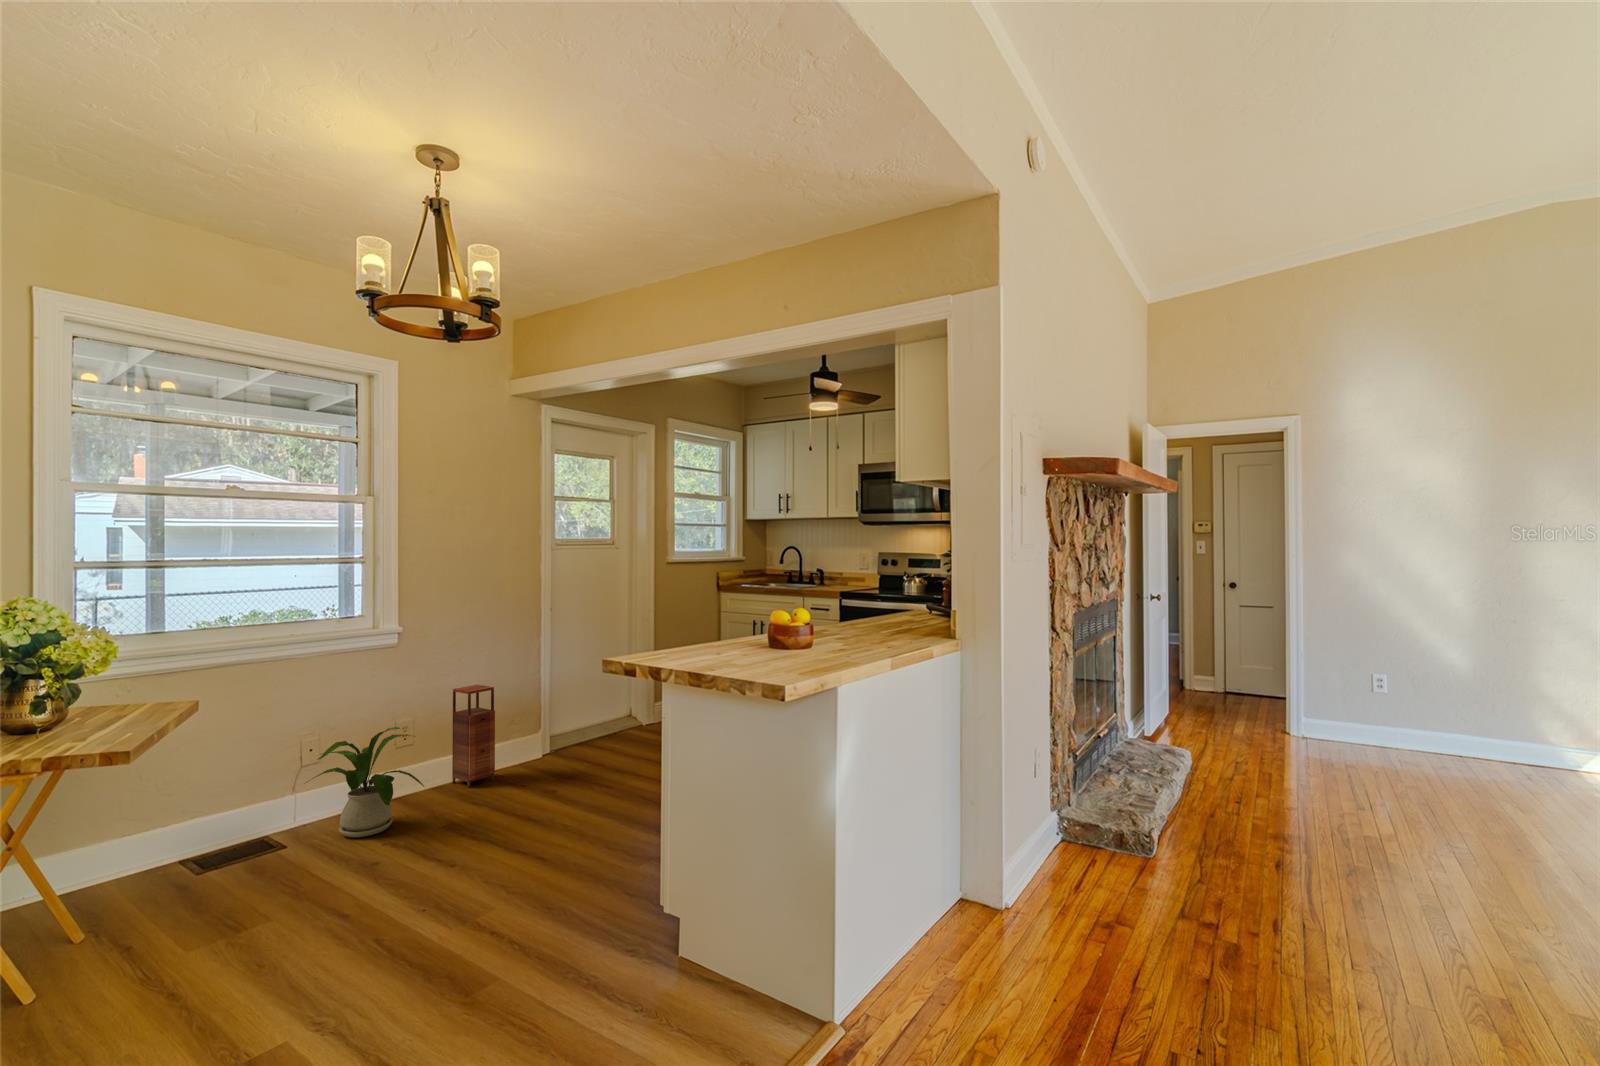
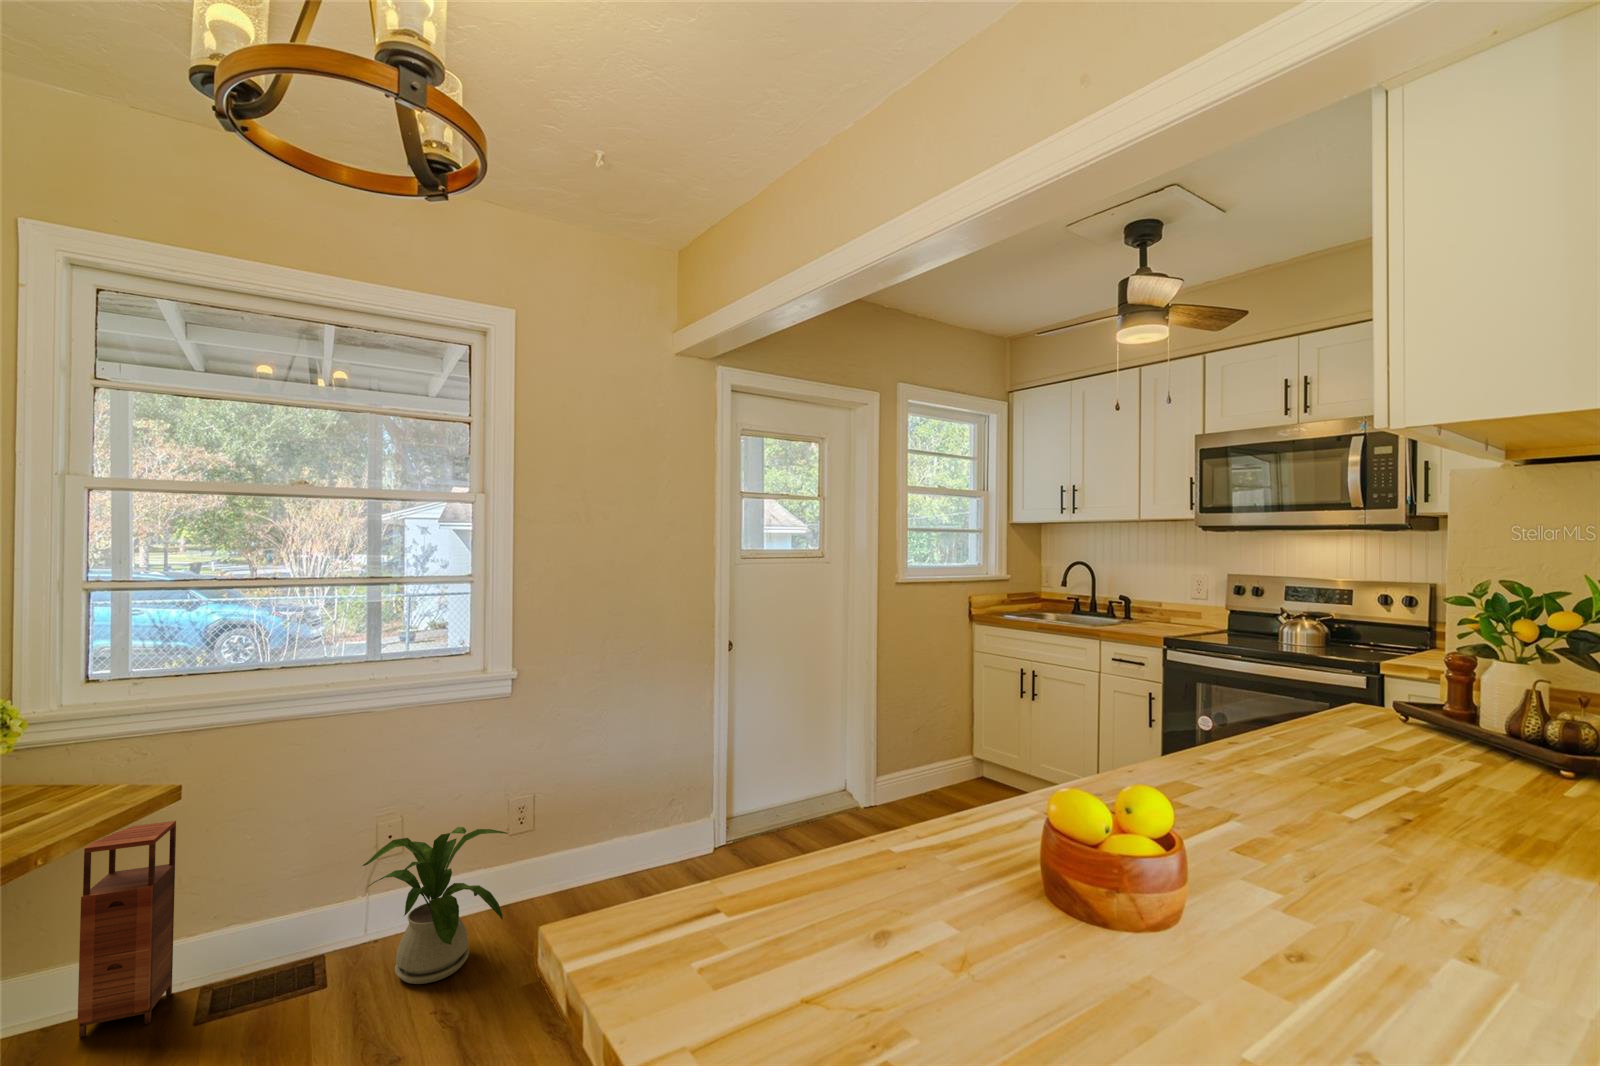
storage cabinet: present [452,685,495,788] -> present [77,821,176,1037]

